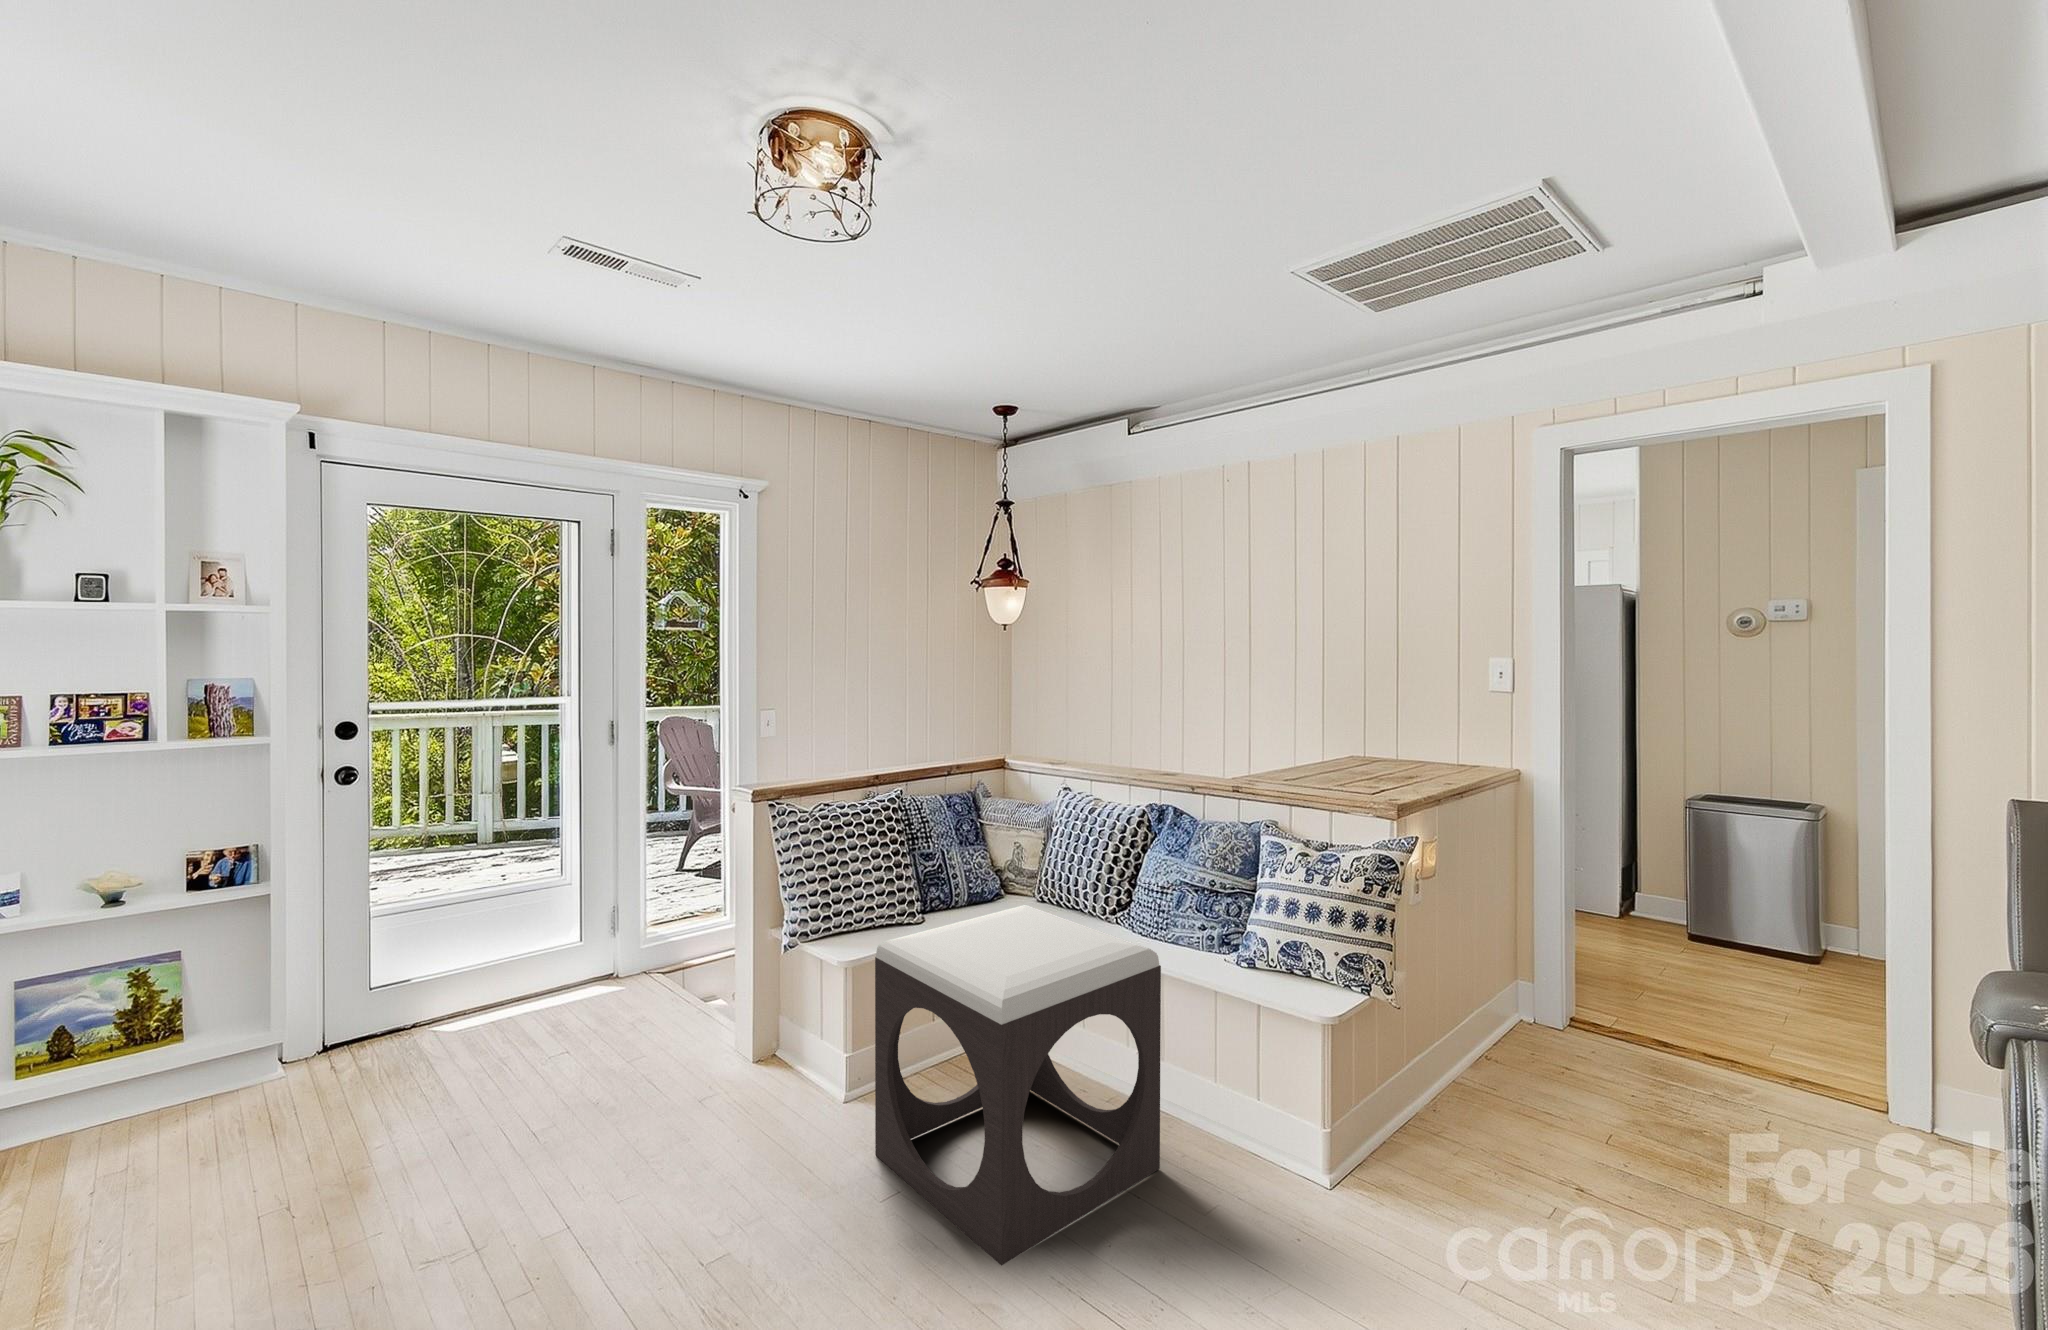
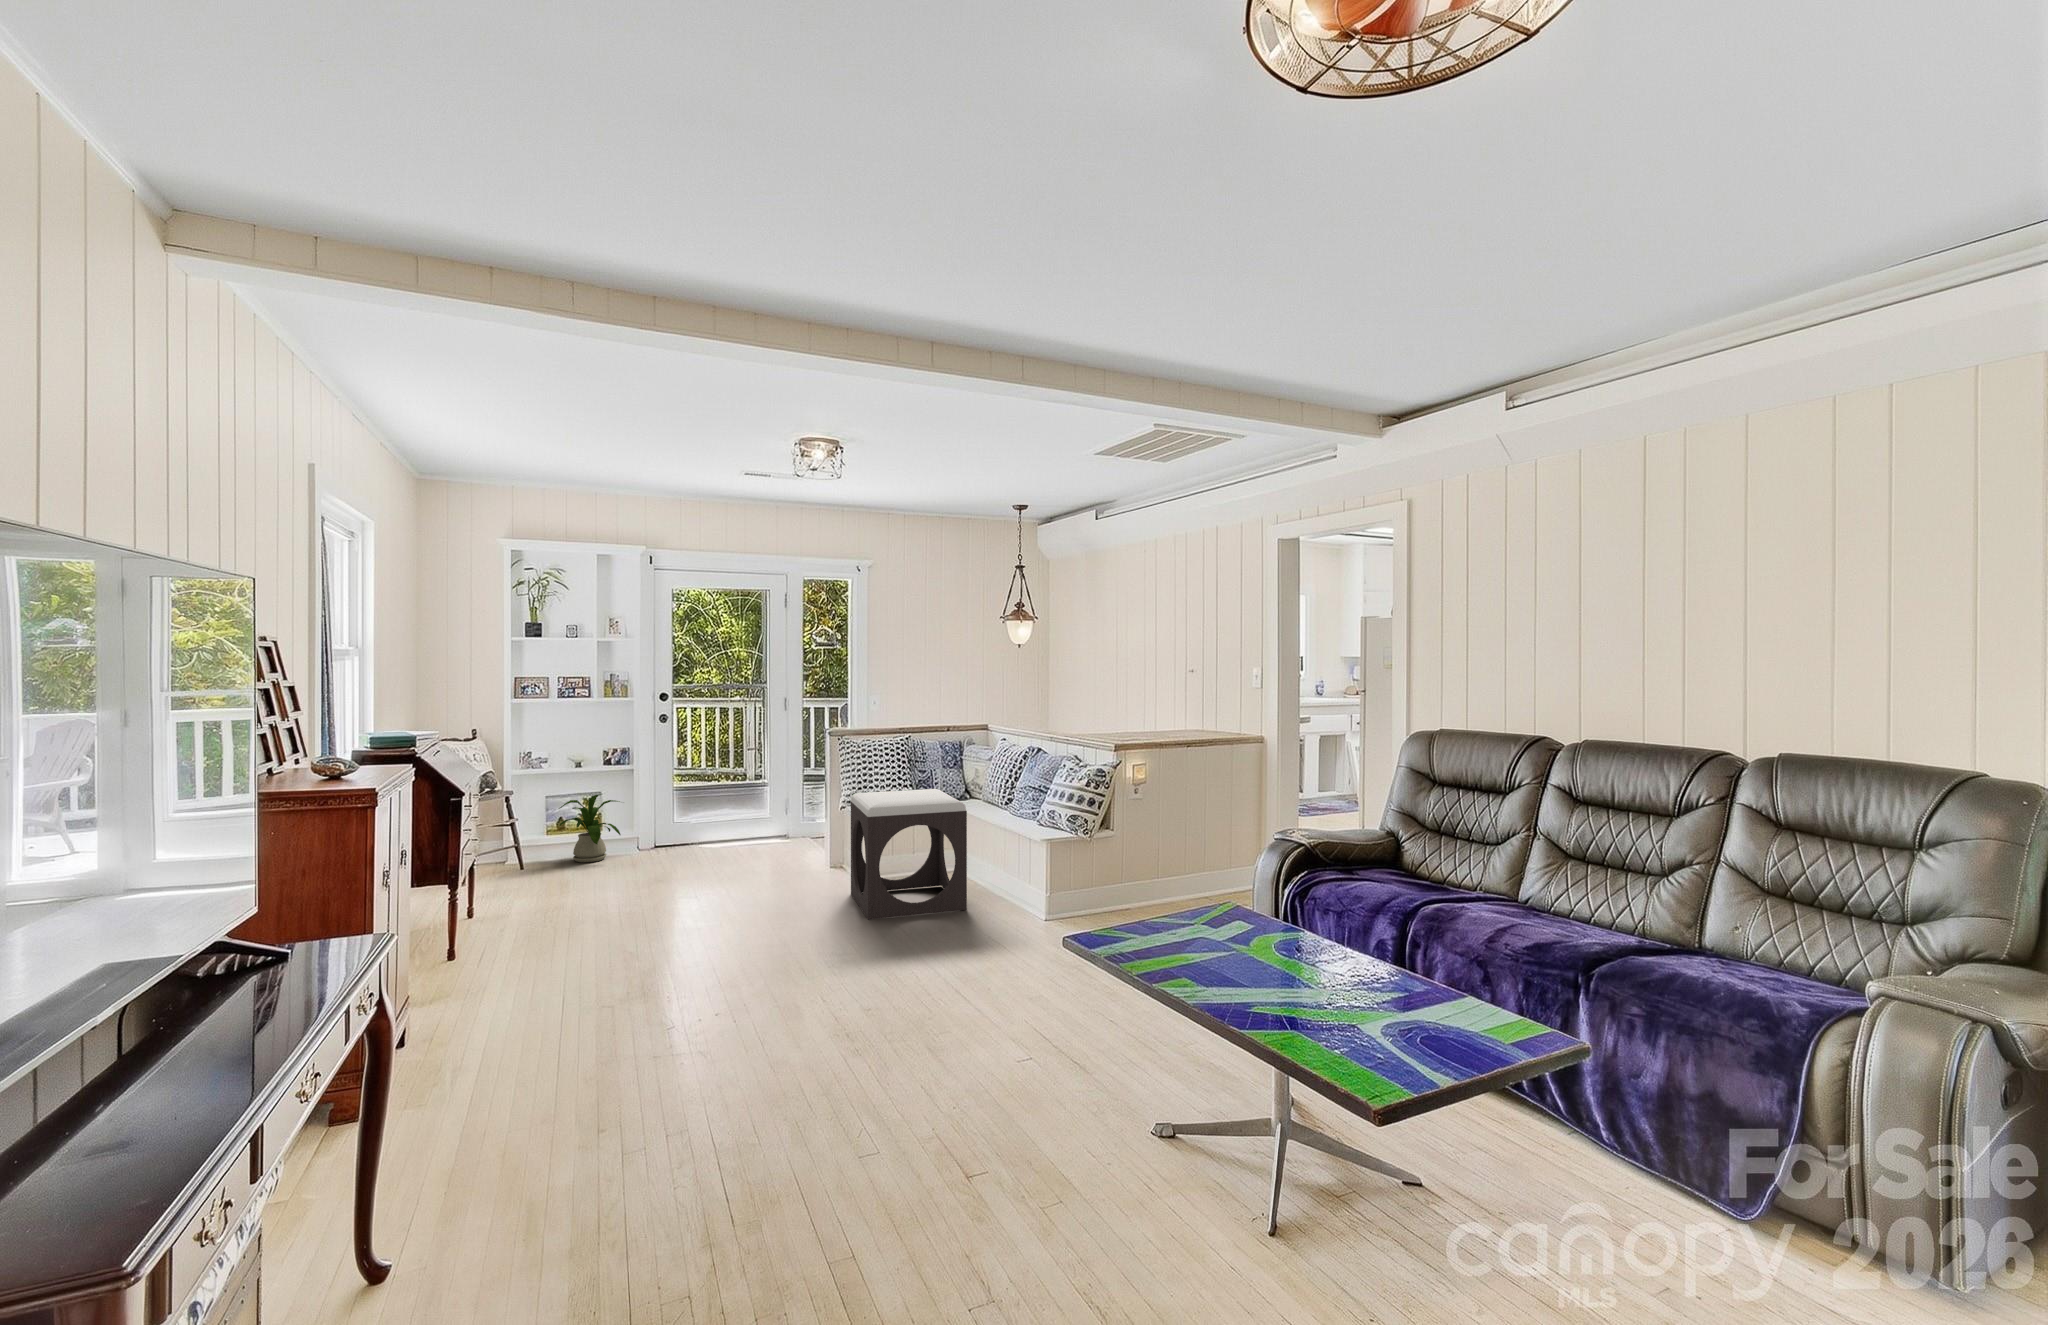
house plant: none [42,972,250,1145] -> present [559,794,621,862]

